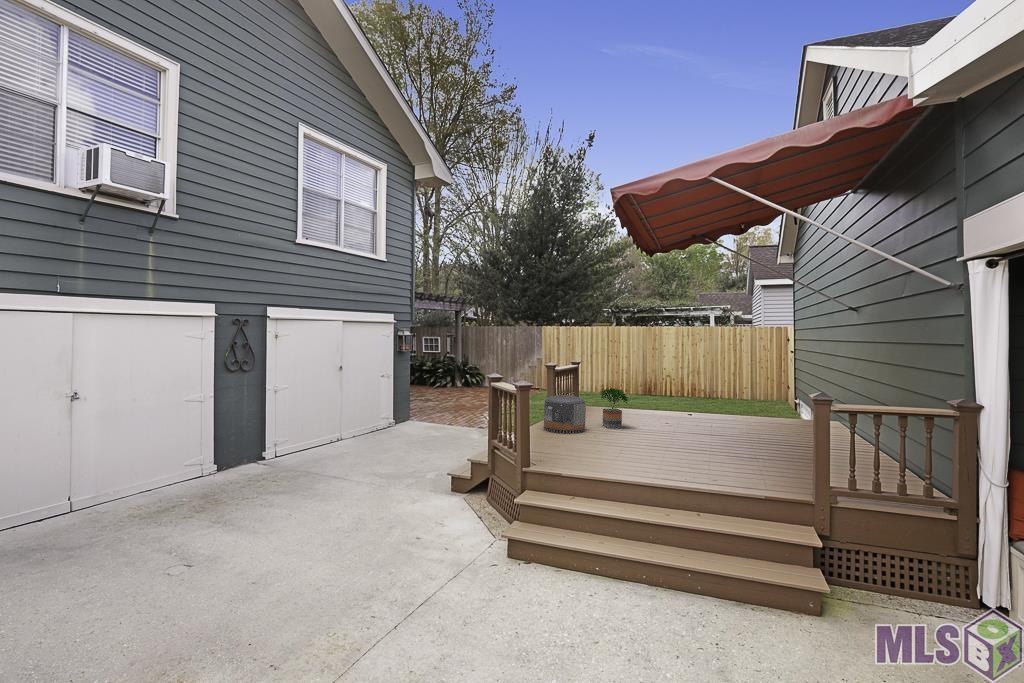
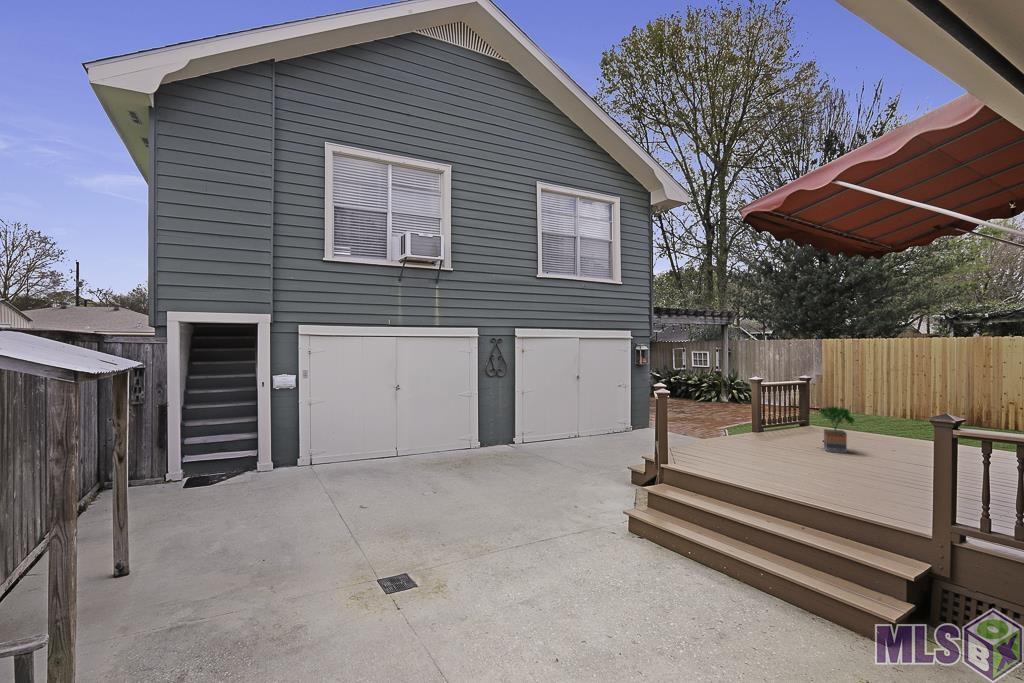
pouf: present [544,395,586,433] -> none [744,411,794,452]

